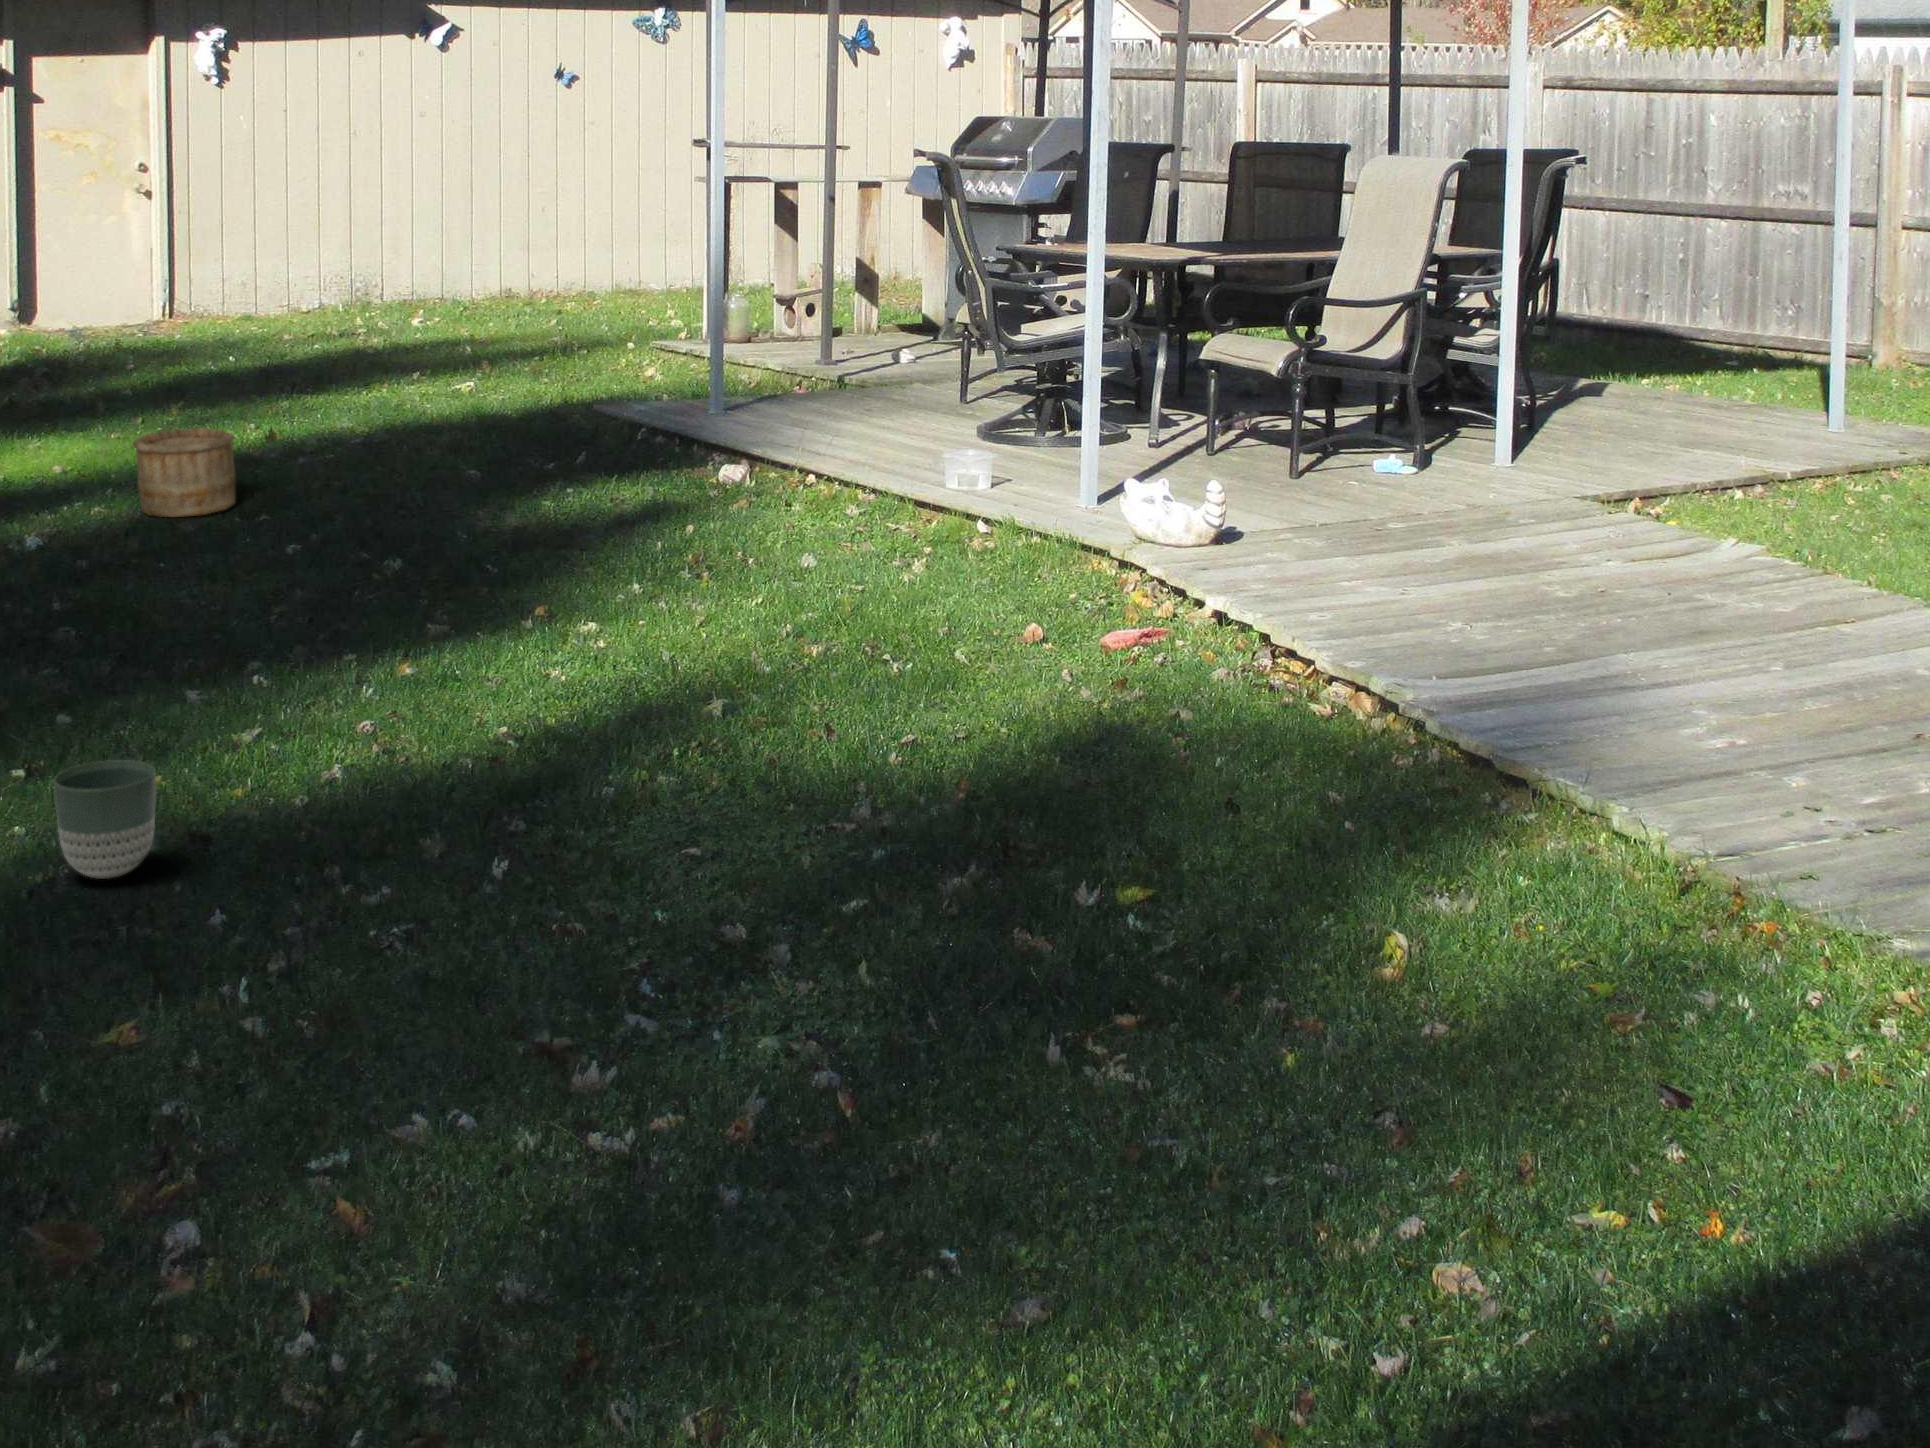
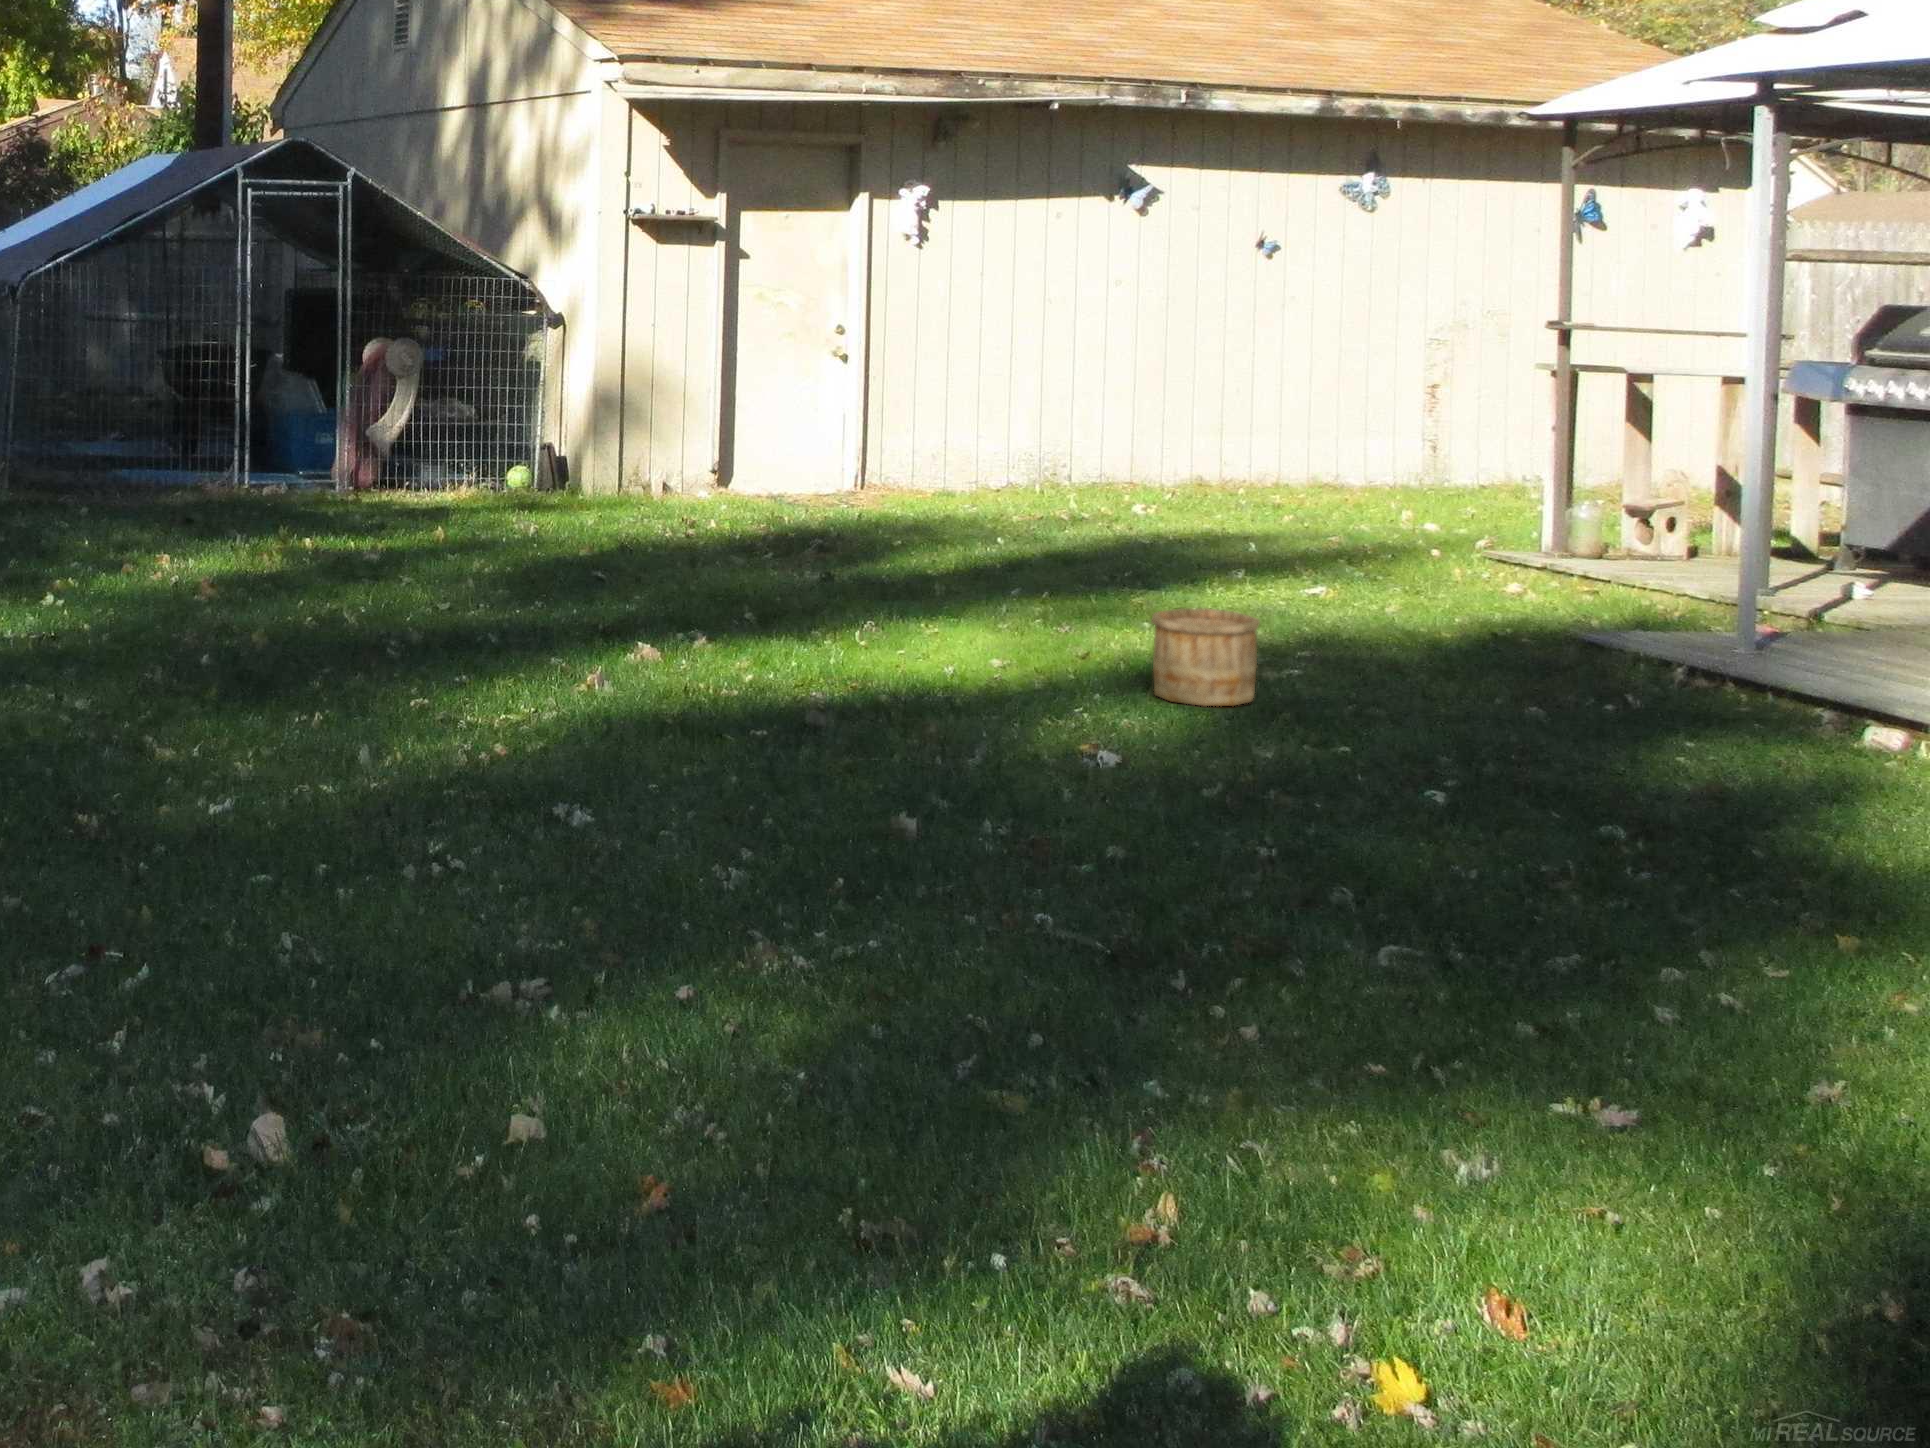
planter: present [54,760,156,879] -> none [1670,980,1794,1119]

